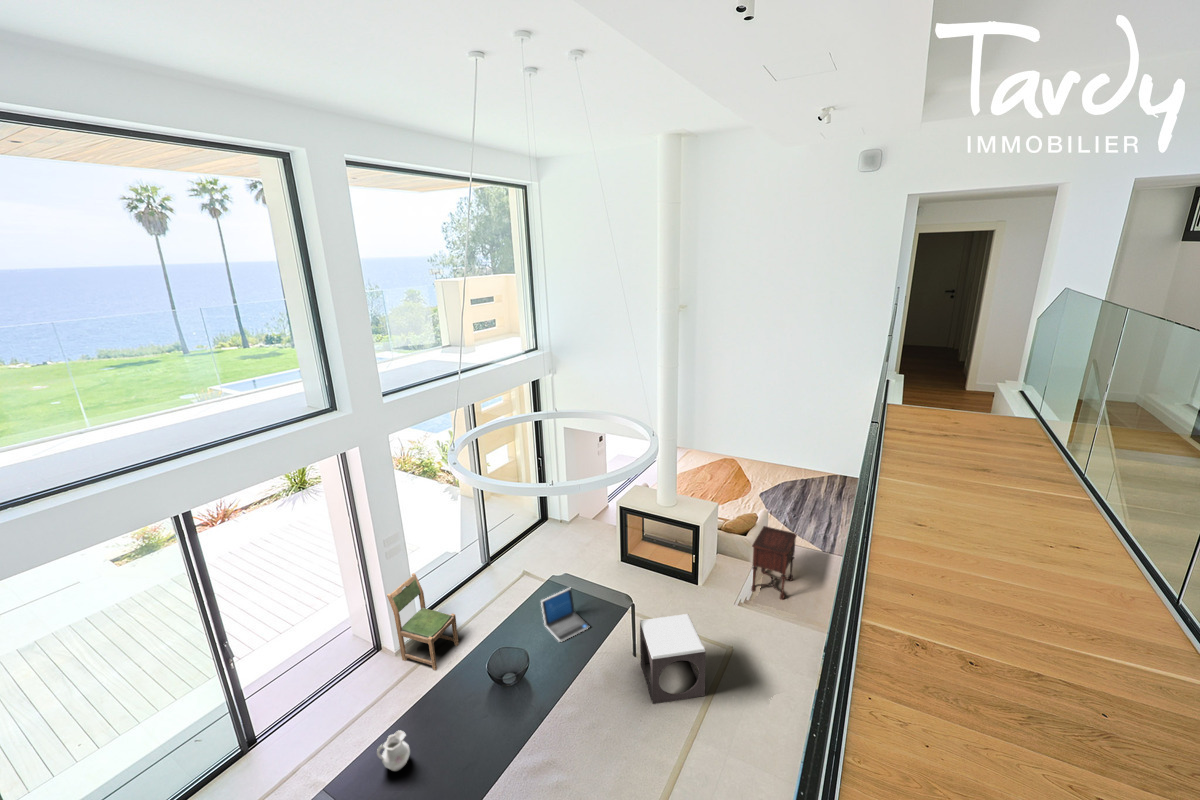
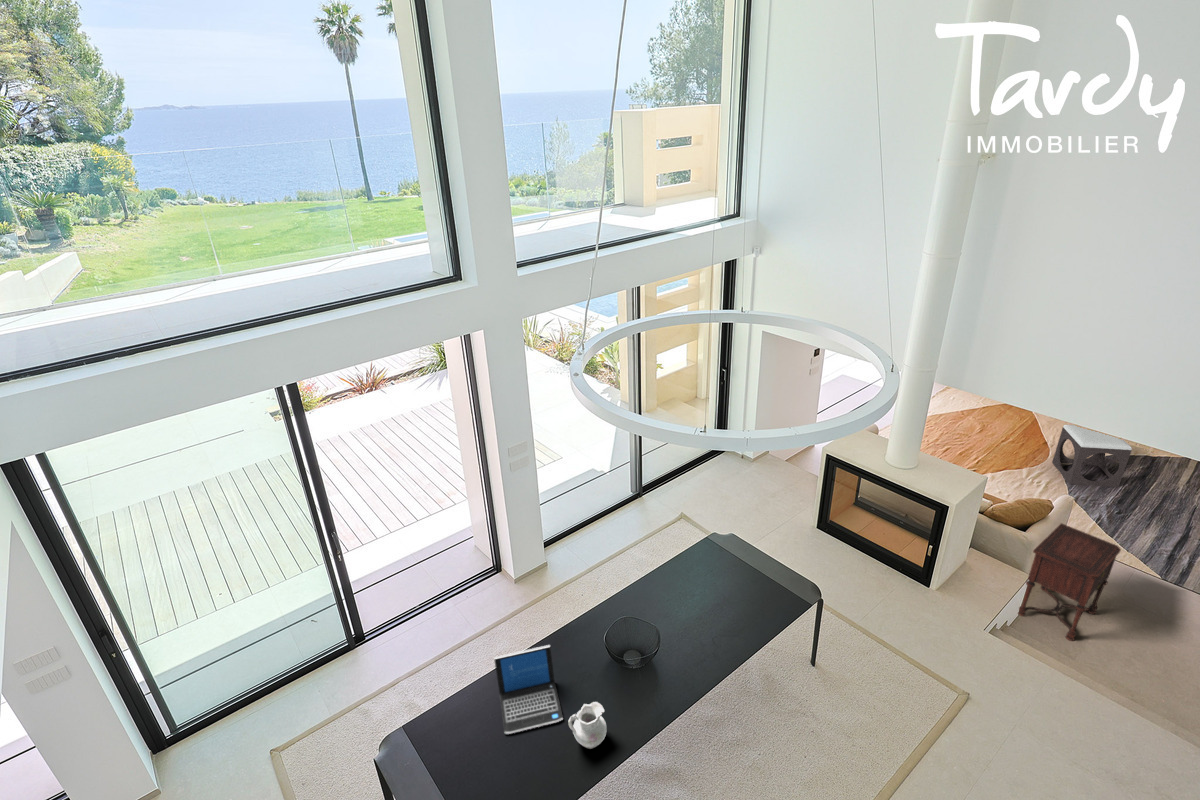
dining chair: present [387,573,459,670] -> none [503,492,584,613]
laptop: present [541,588,589,641] -> present [494,645,563,734]
footstool: present [640,614,706,704] -> present [1052,425,1132,487]
ceramic pitcher: present [377,731,410,771] -> present [568,702,607,749]

